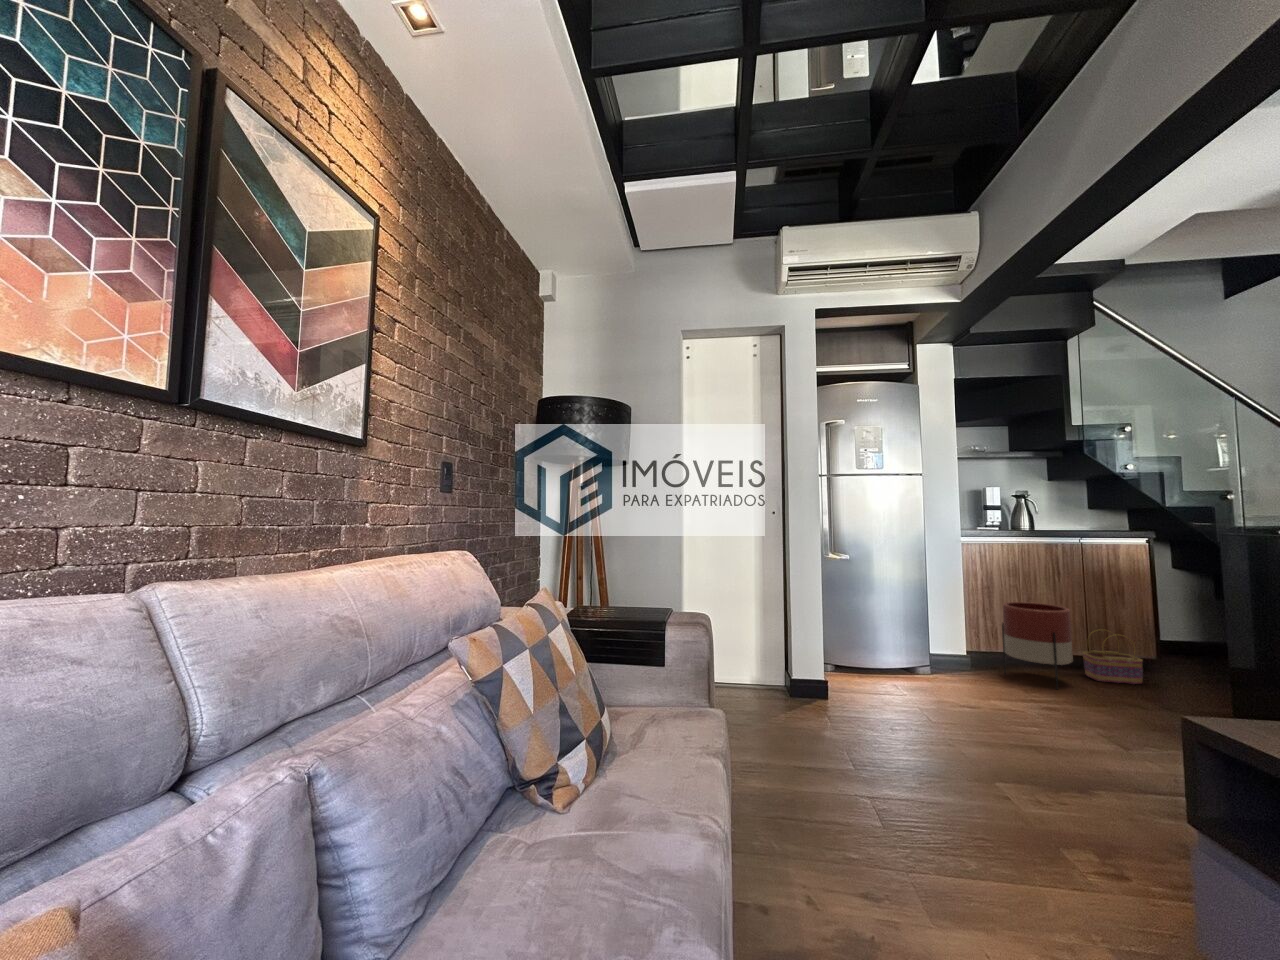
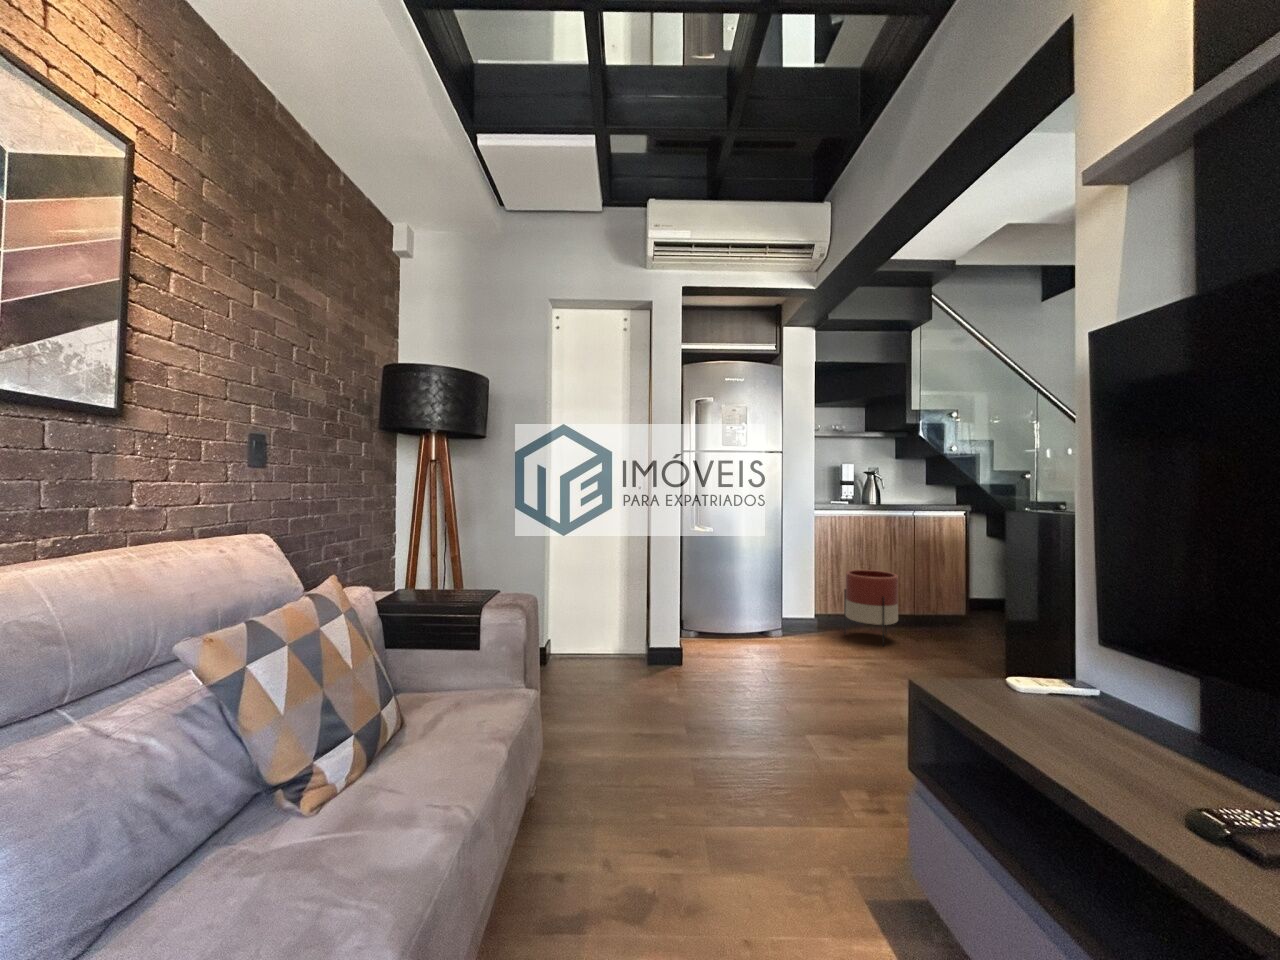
basket: present [1083,631,1143,684] -> none [908,592,952,638]

